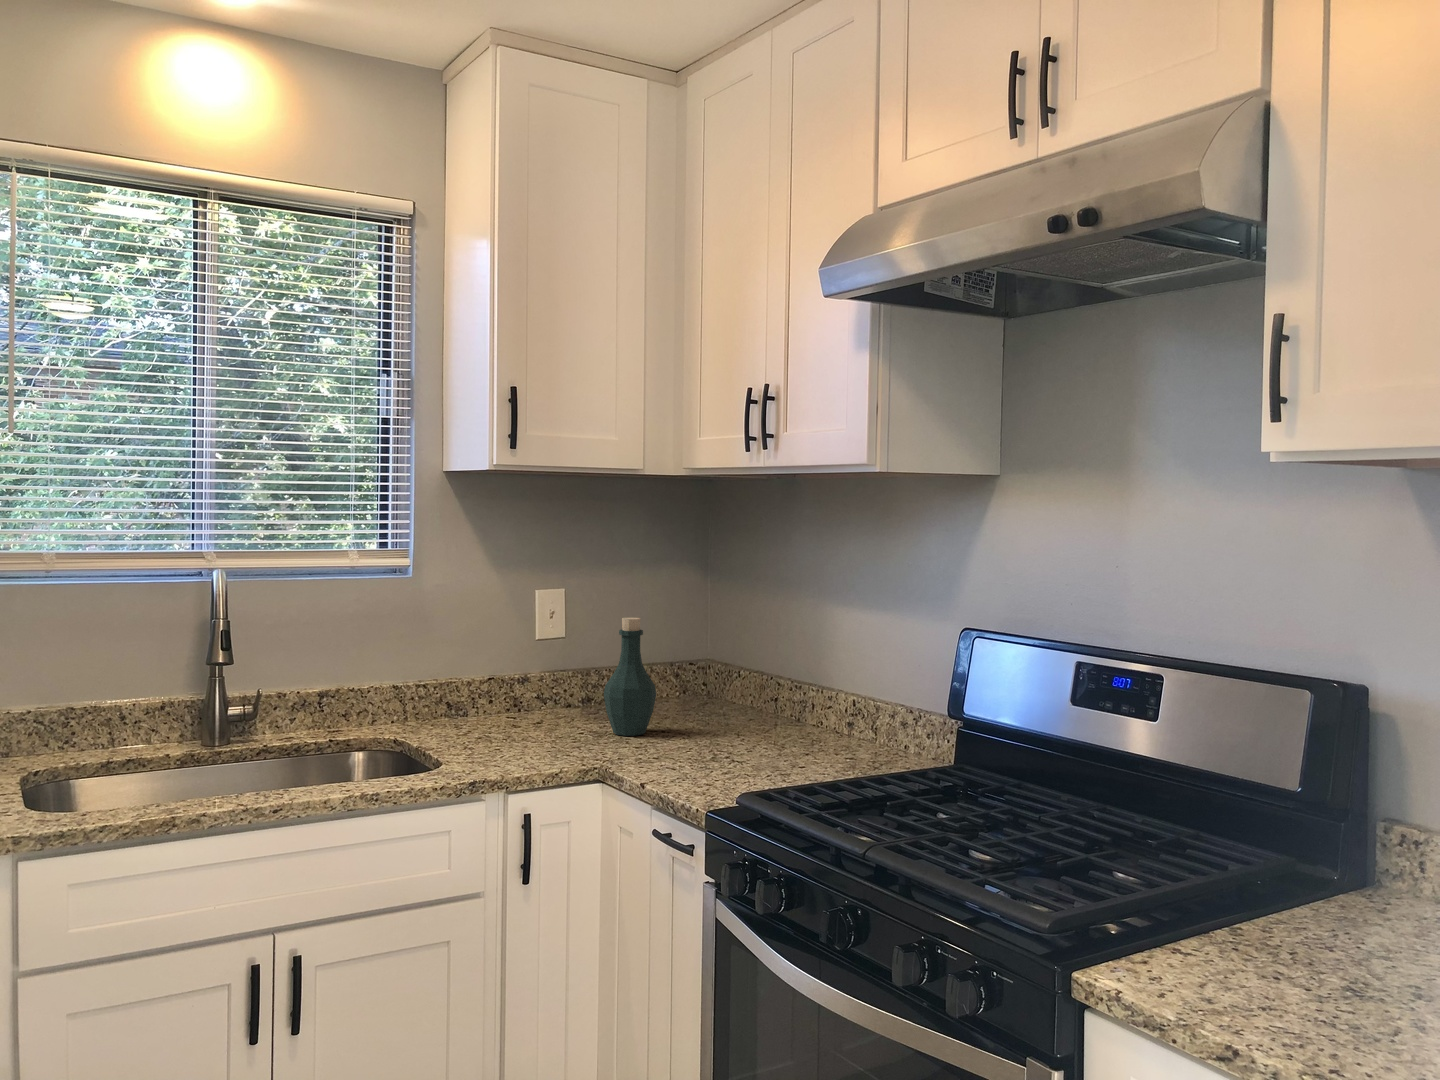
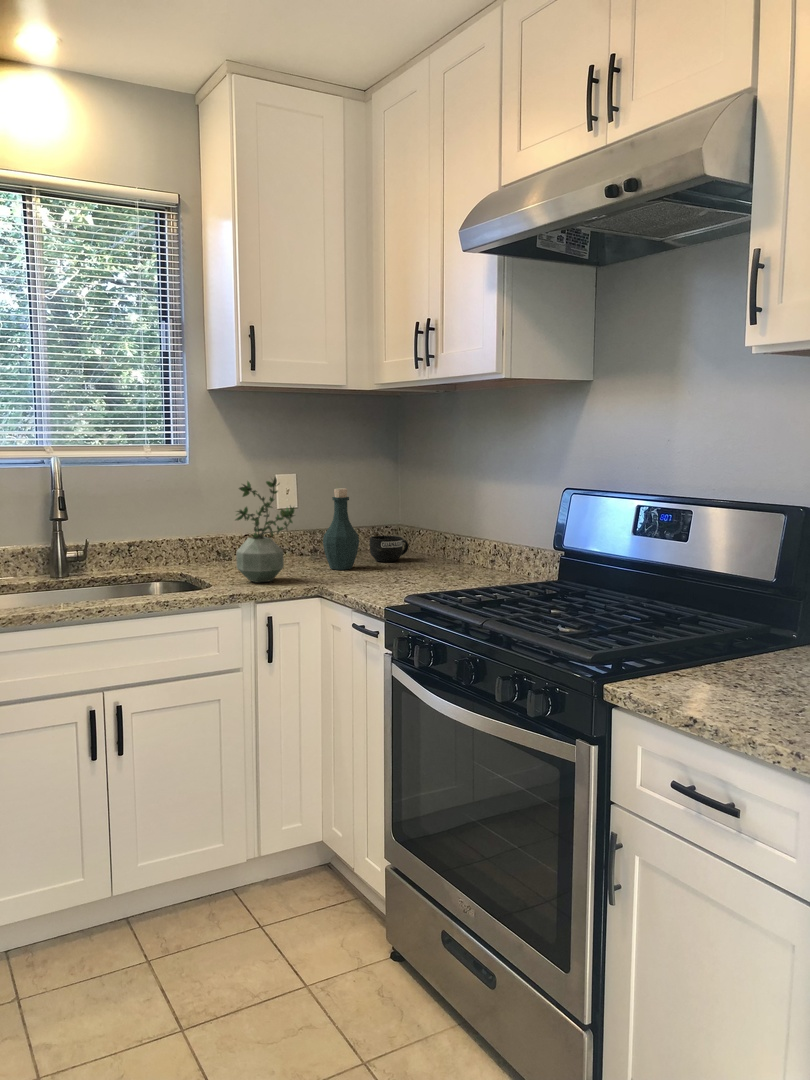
potted plant: none [479,602,567,759] -> present [236,477,294,582]
mug: none [669,682,724,722] -> present [370,536,408,562]

